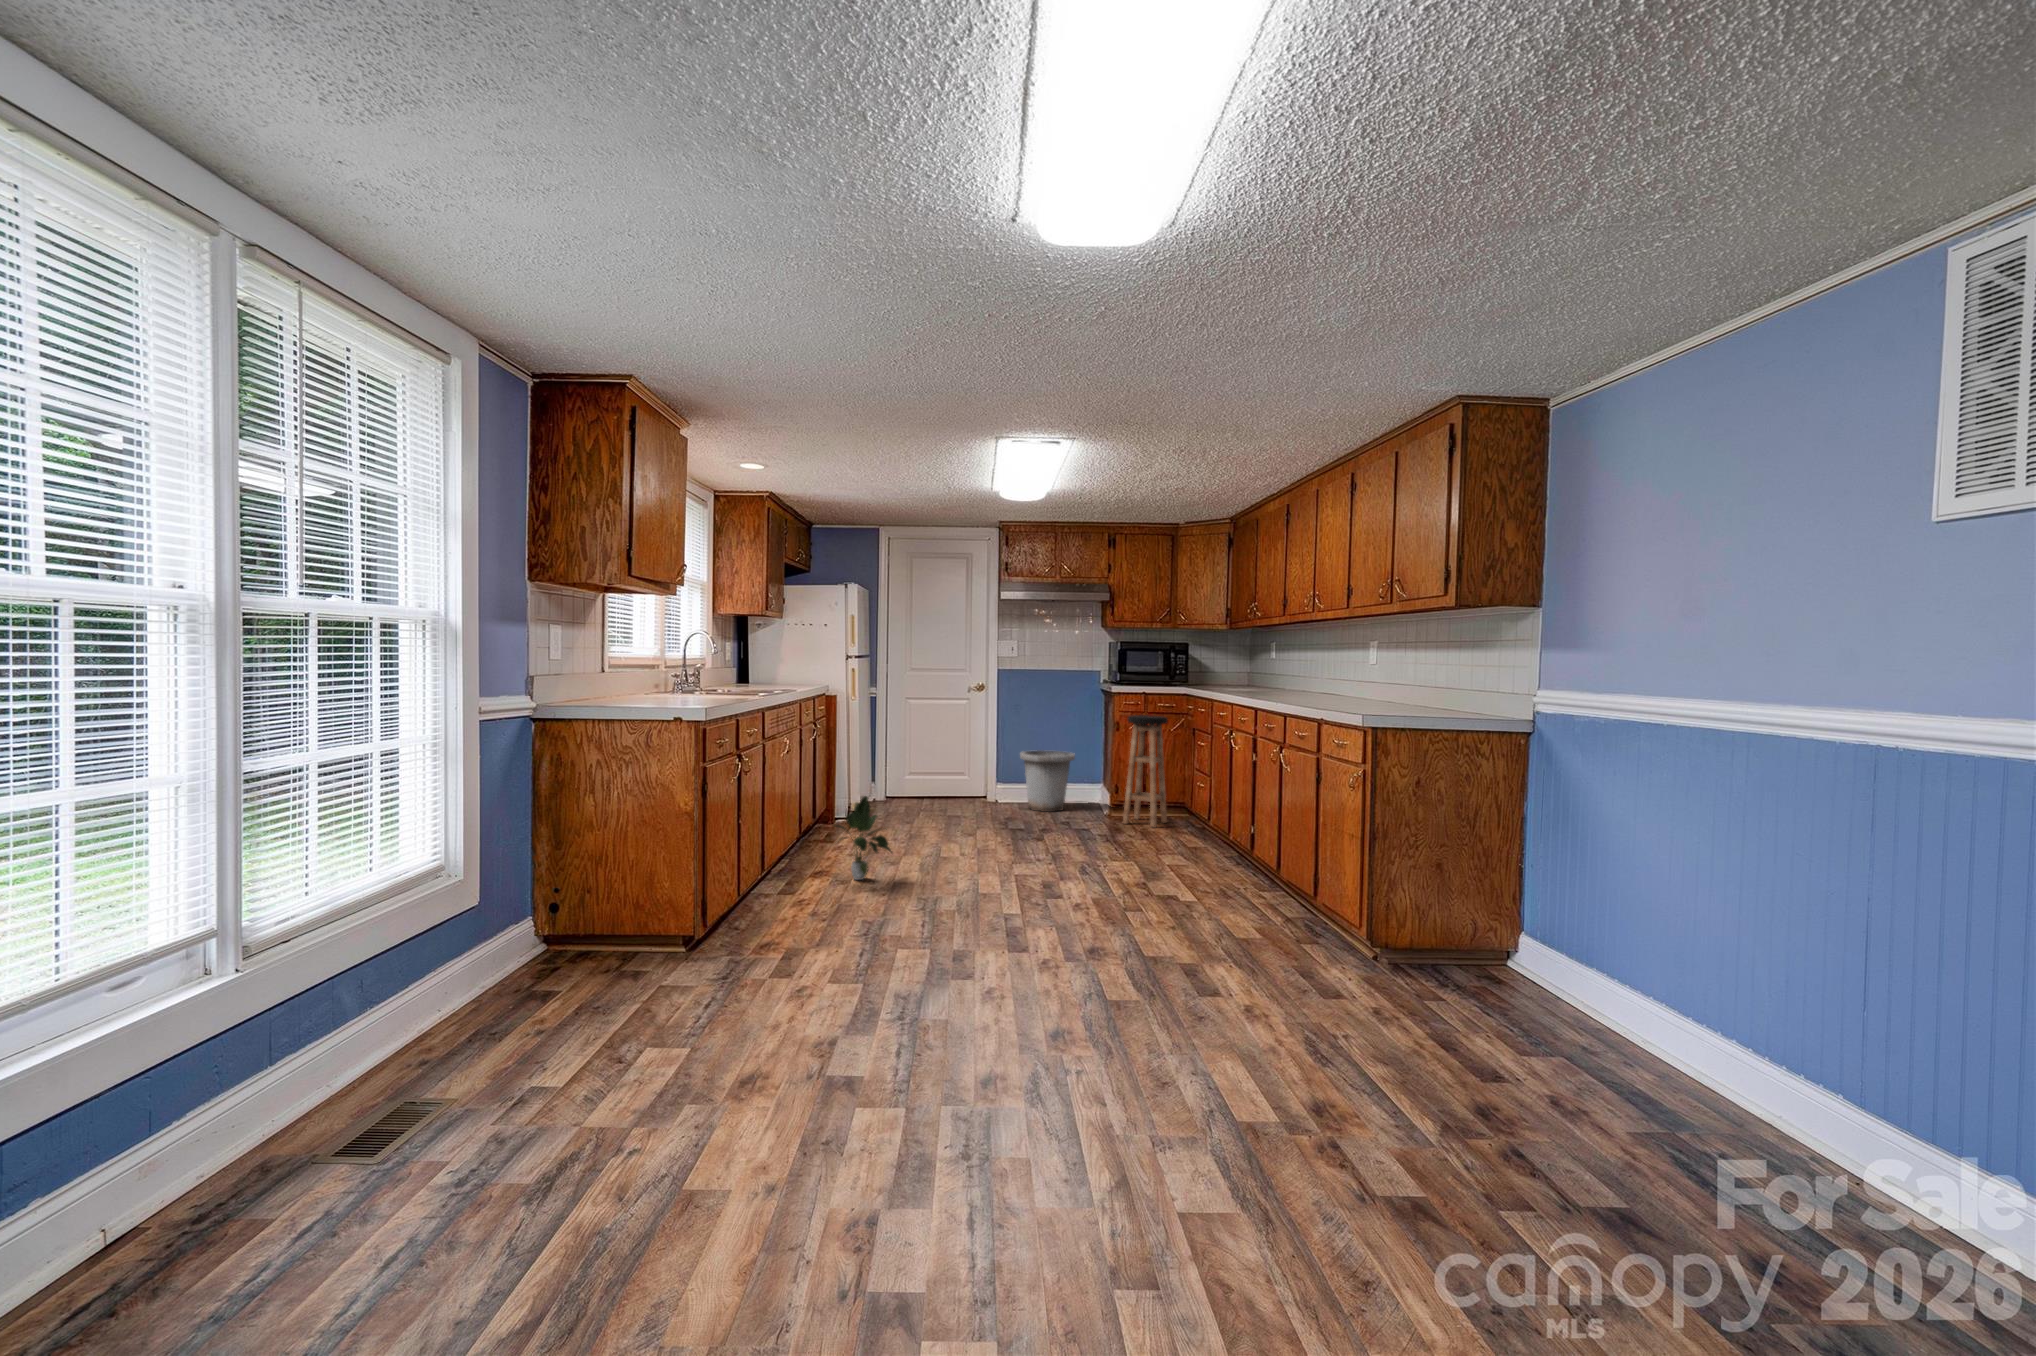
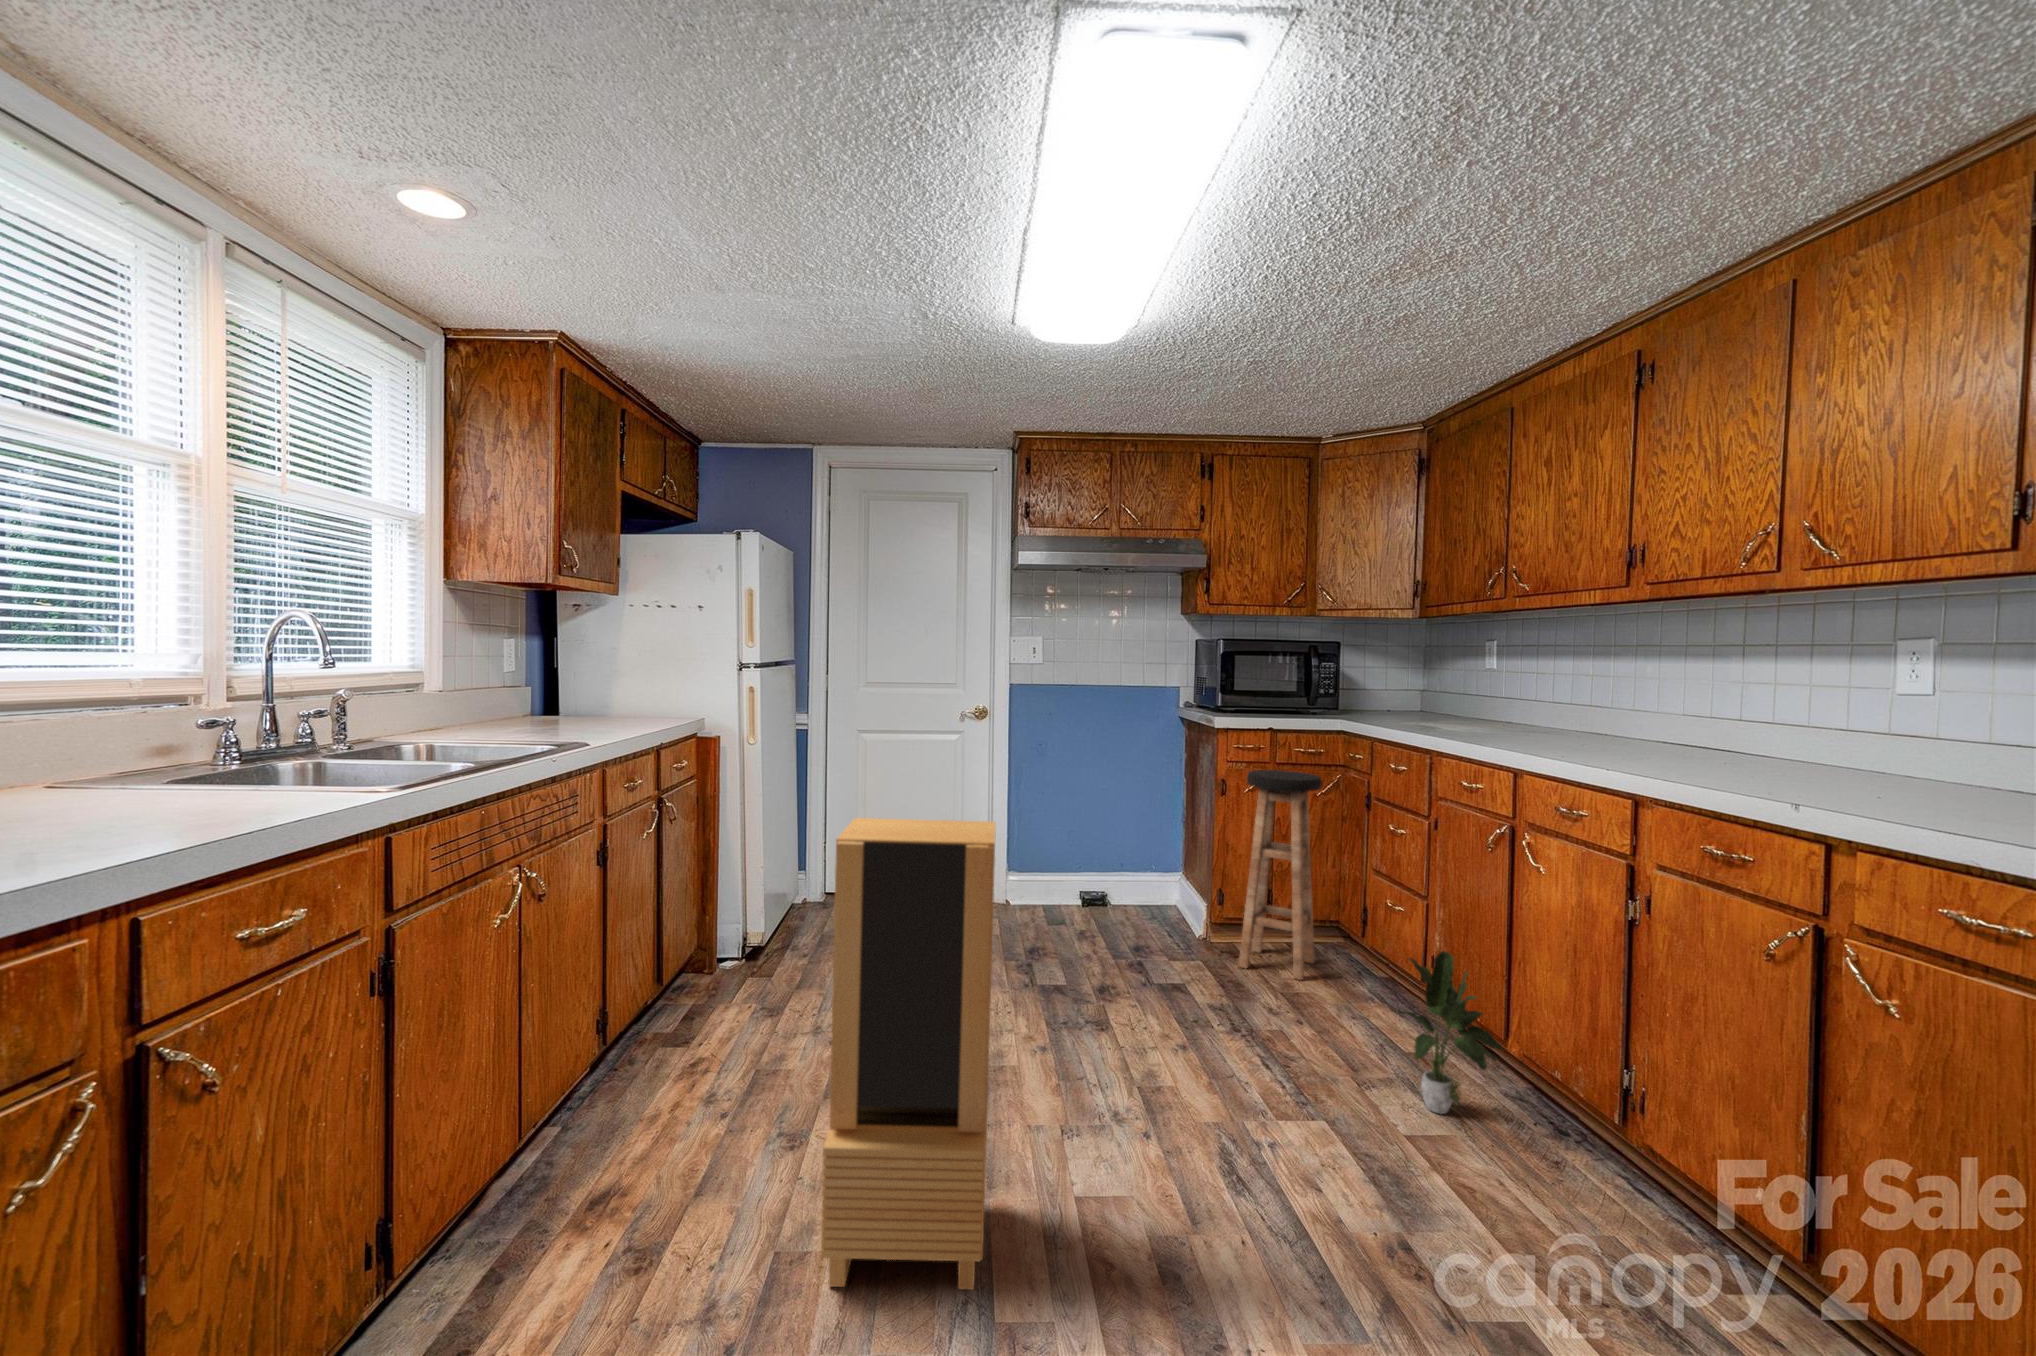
storage cabinet: none [915,713,982,888] -> present [821,818,996,1290]
trash can: present [1020,750,1075,812] -> none [1049,818,1143,930]
potted plant: present [835,796,892,880] -> present [1396,951,1505,1114]

